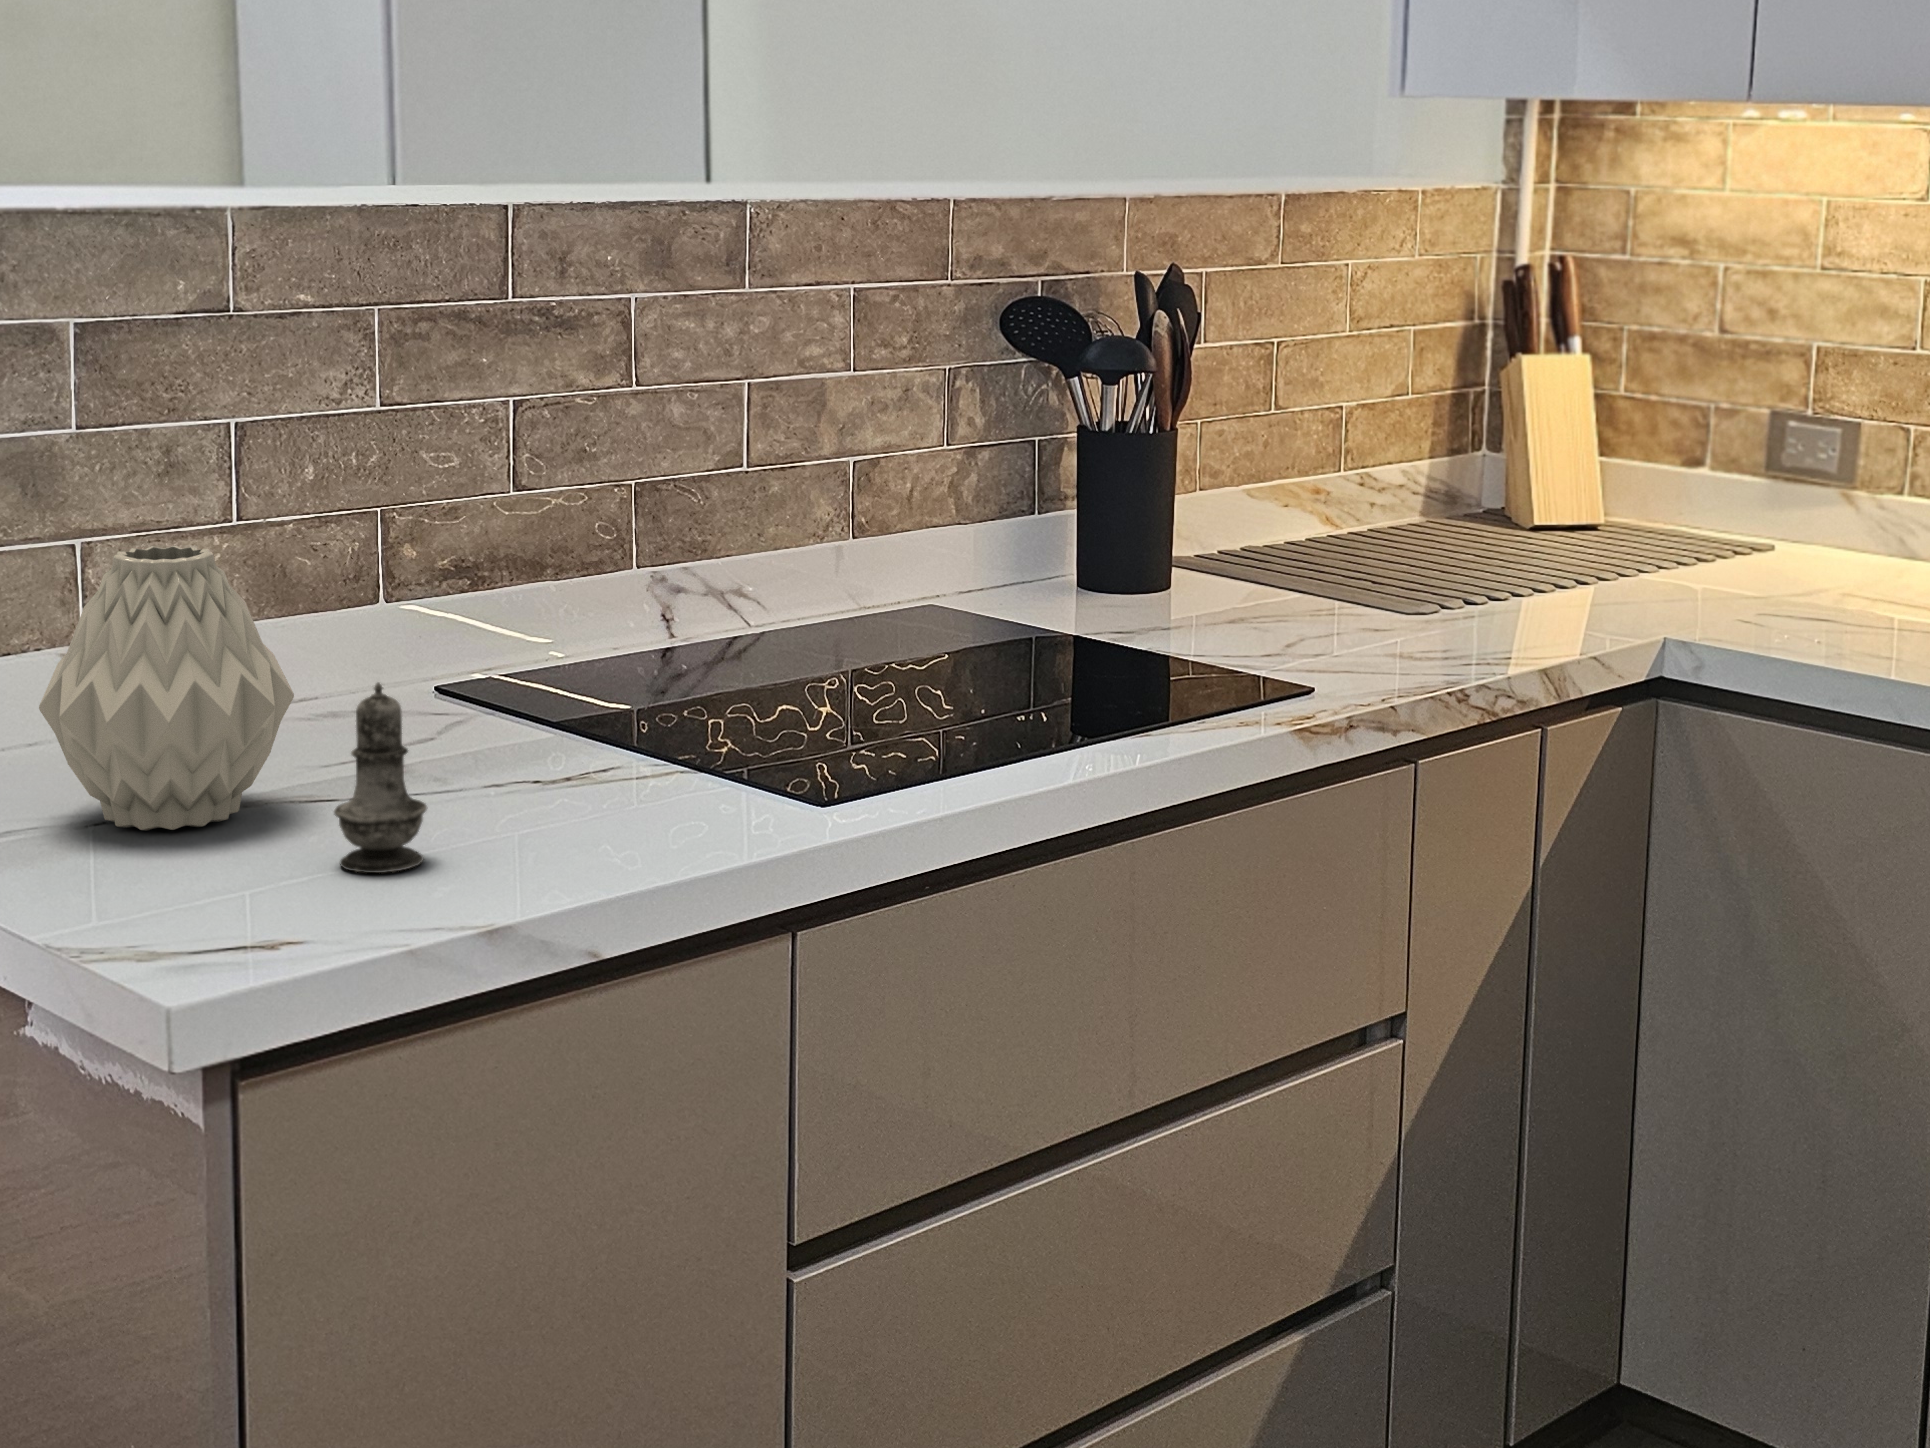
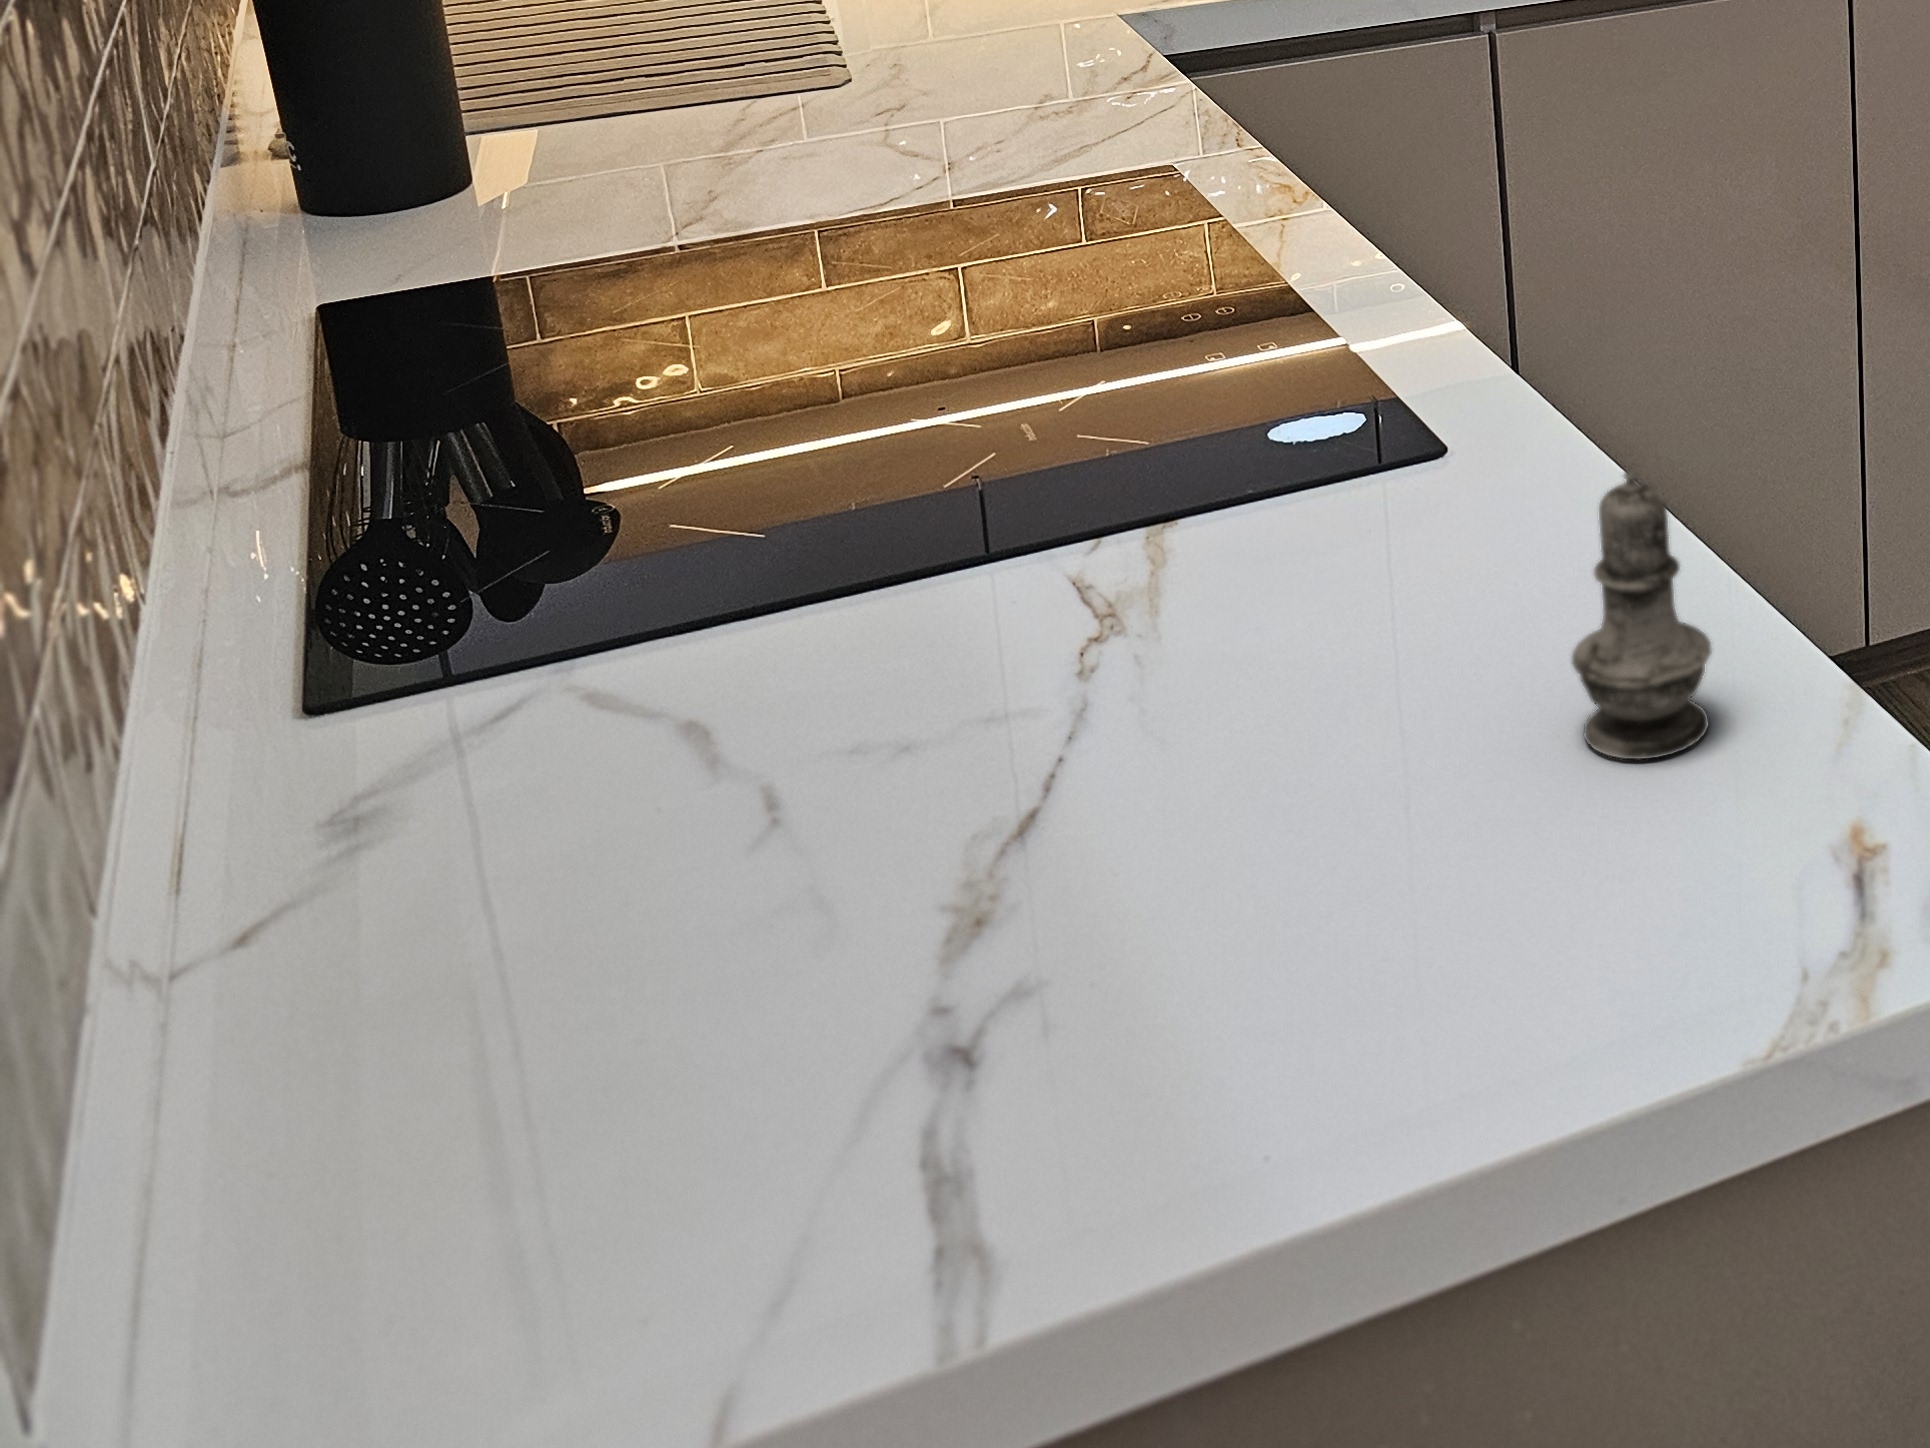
vase: present [39,545,294,830] -> none [957,433,1423,985]

